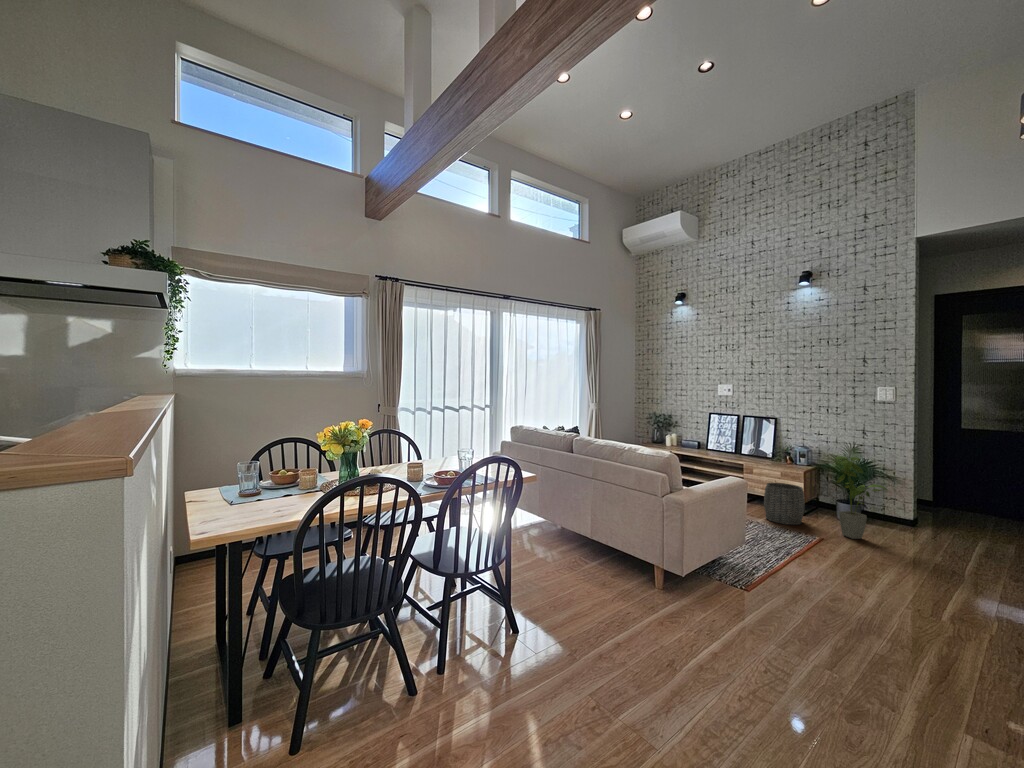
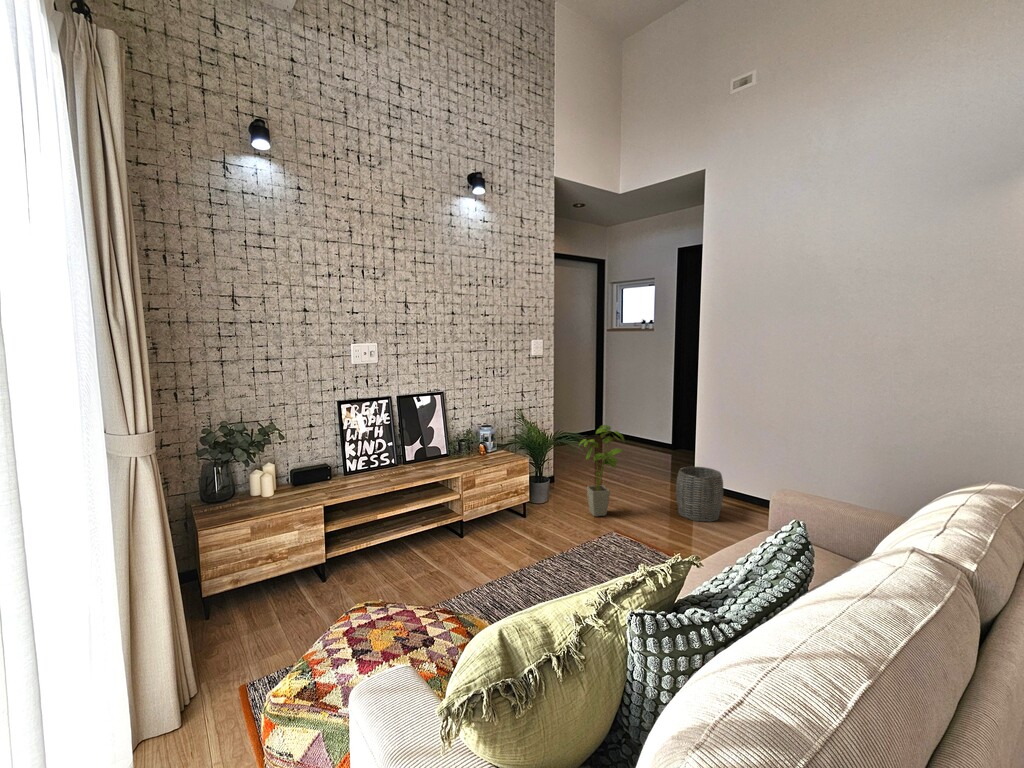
woven basket: present [764,483,805,525] -> present [676,467,723,522]

